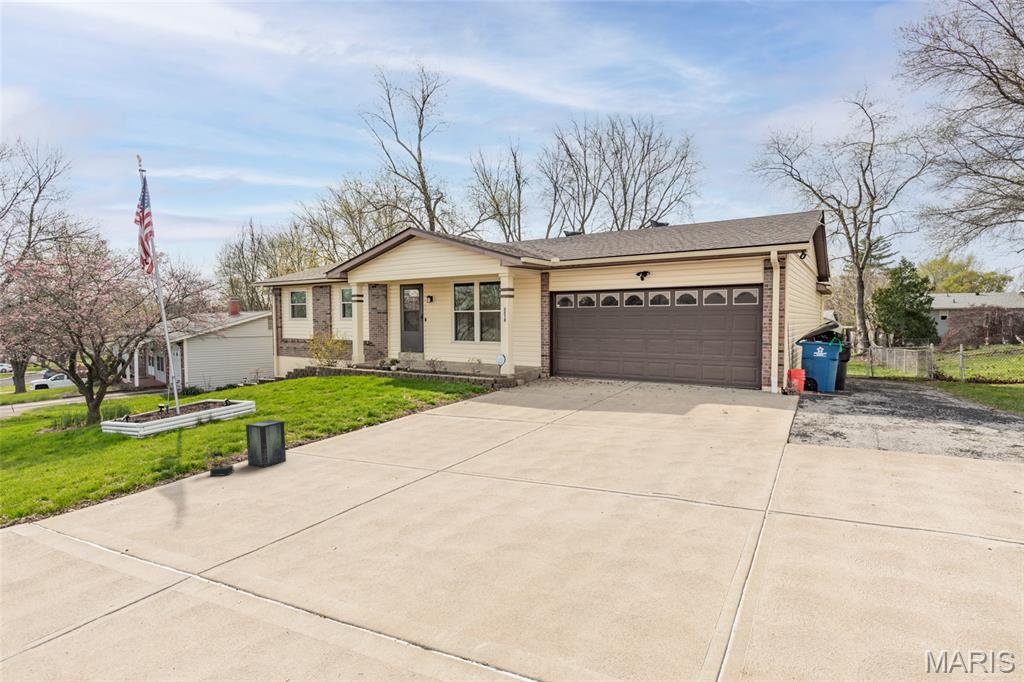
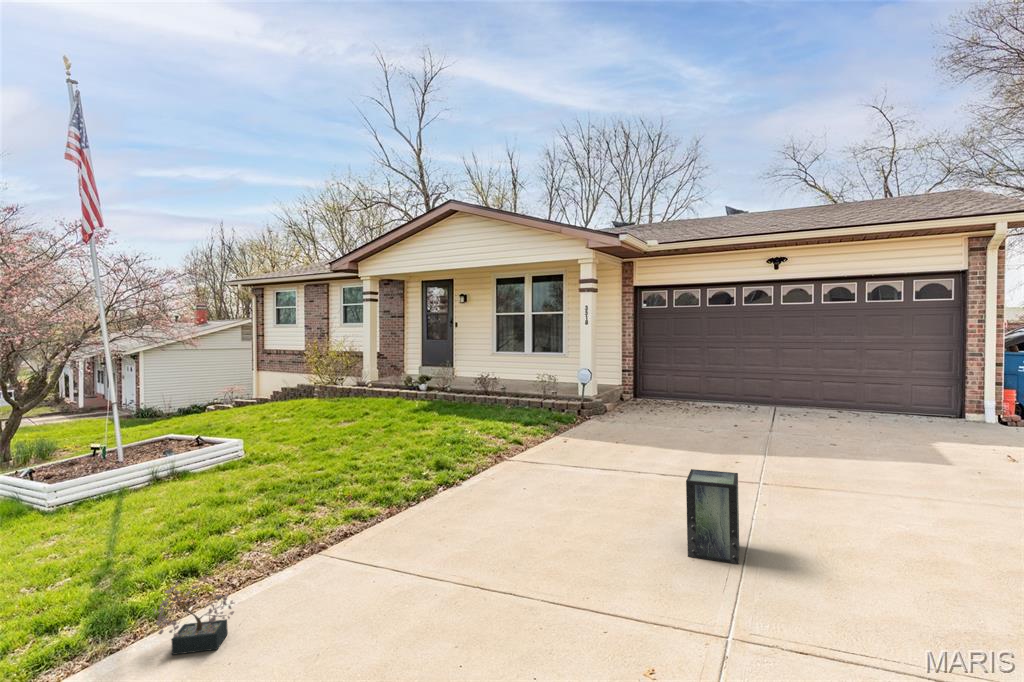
storage box: present [246,420,286,467] -> present [686,469,739,564]

